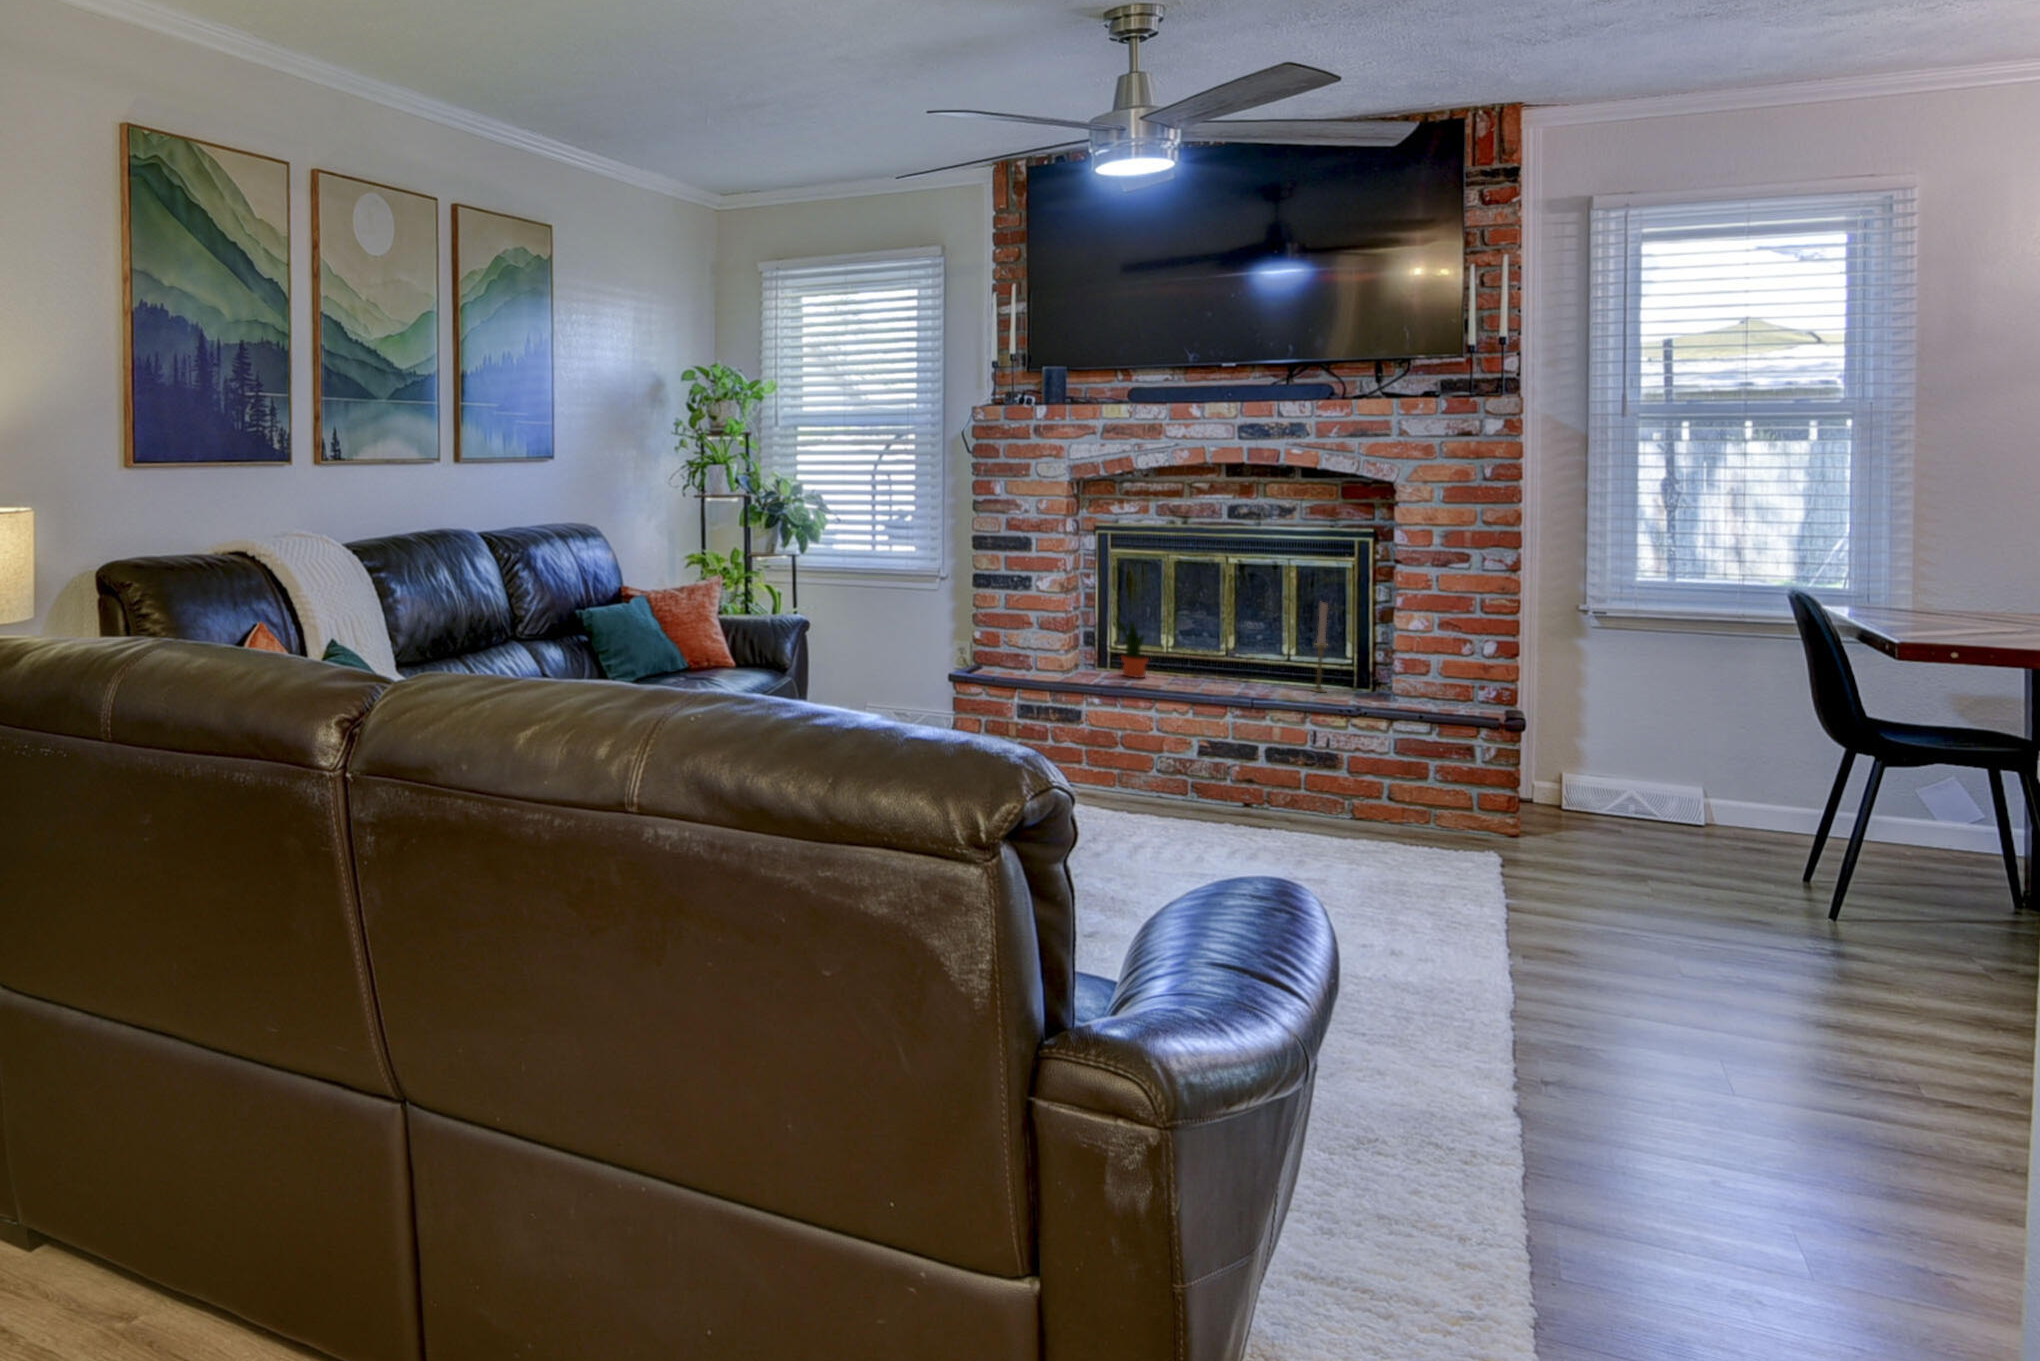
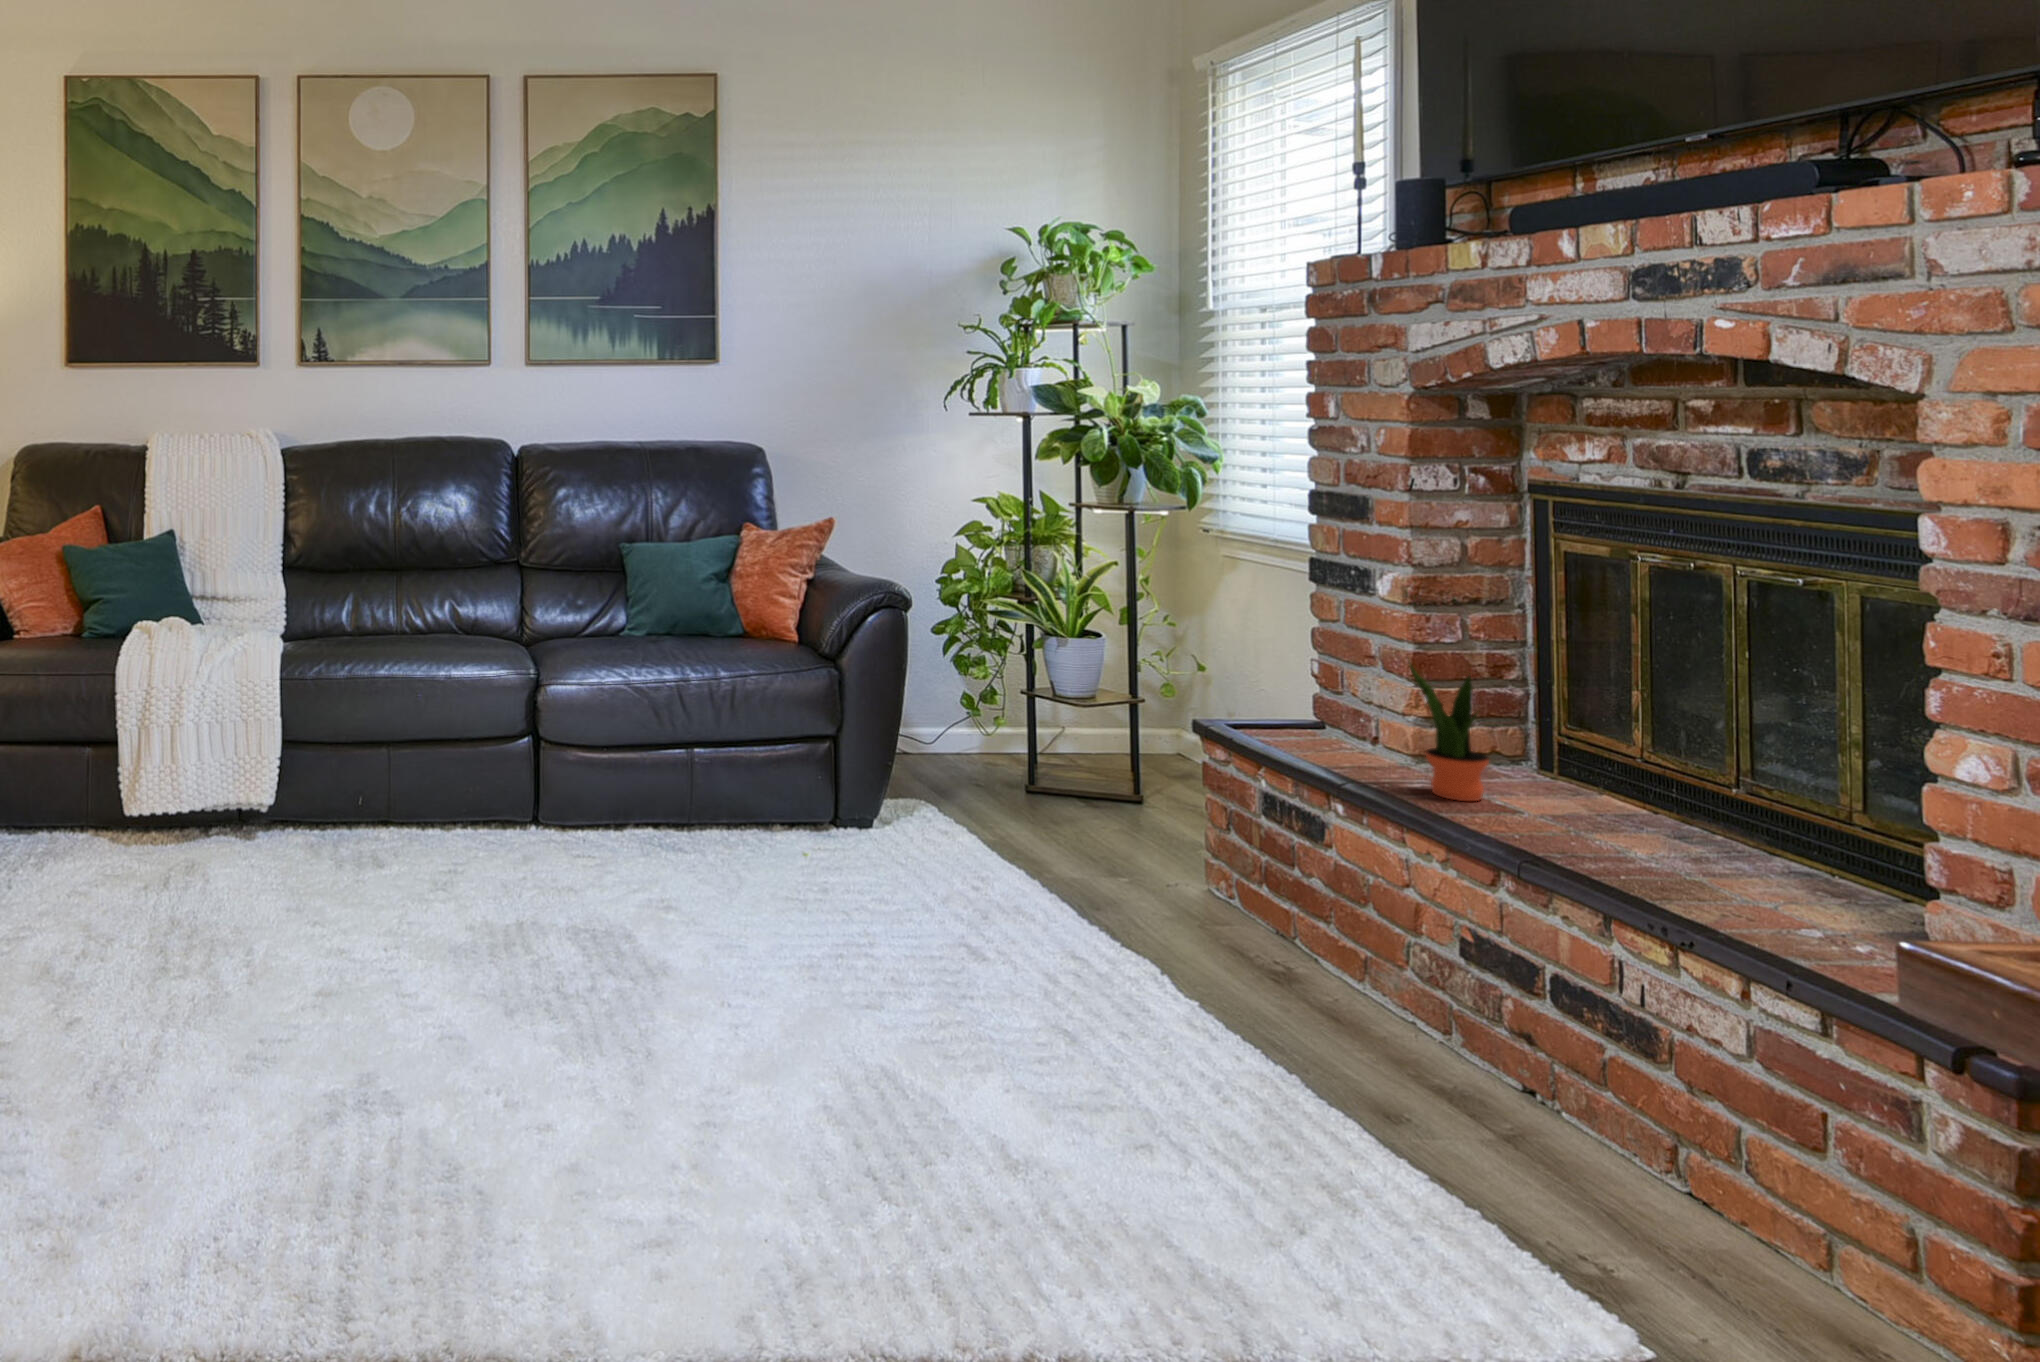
candlestick: present [1313,602,1328,692] -> none [1787,683,1840,925]

